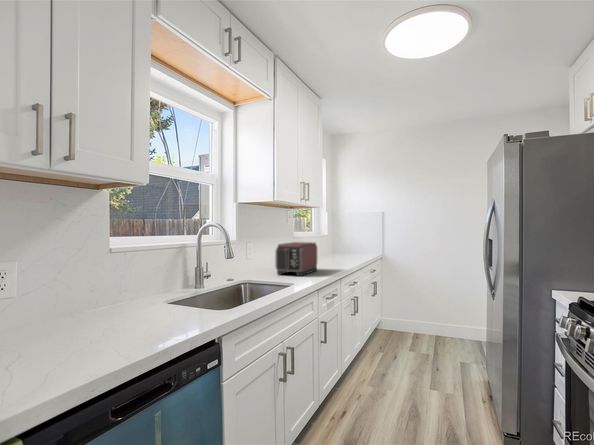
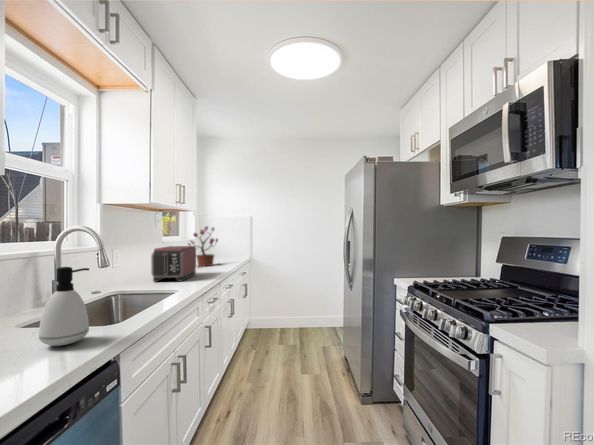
potted plant: none [315,223,347,263] -> present [189,227,218,267]
soap dispenser: none [163,258,200,324] -> present [39,267,89,346]

